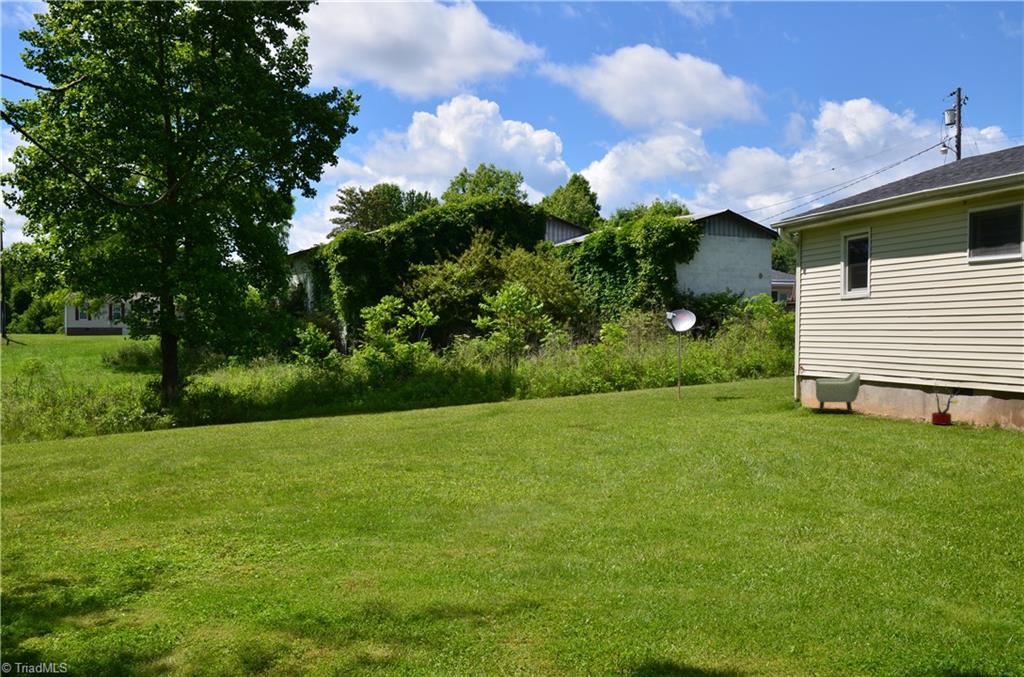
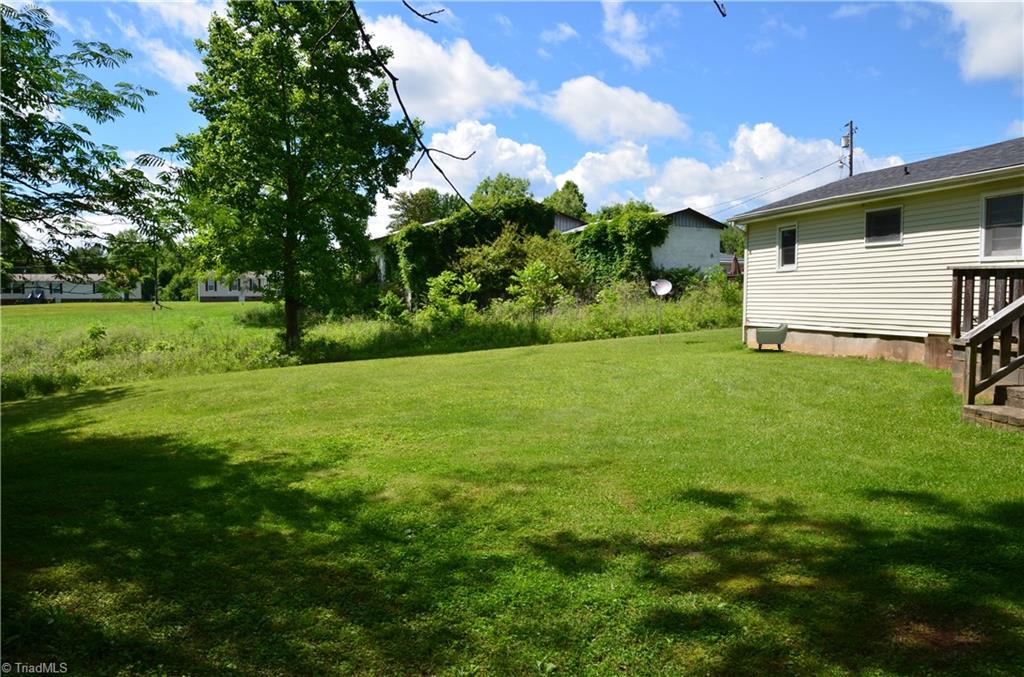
decorative plant: present [932,384,958,424] -> none [837,330,857,358]

